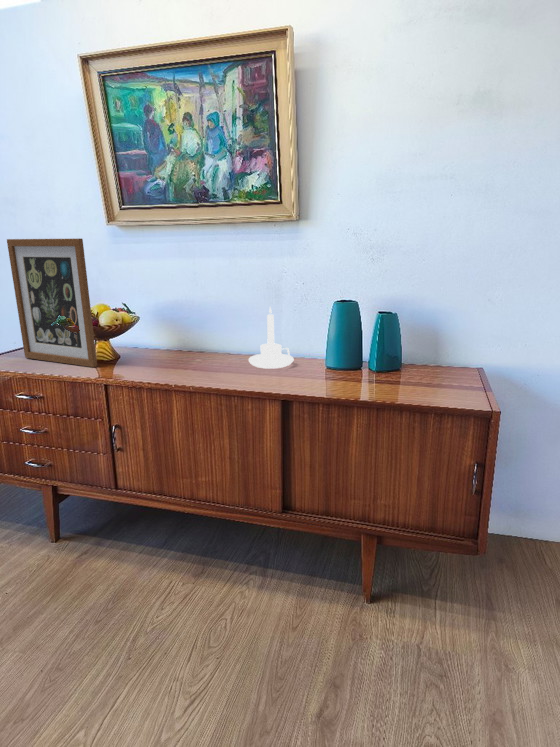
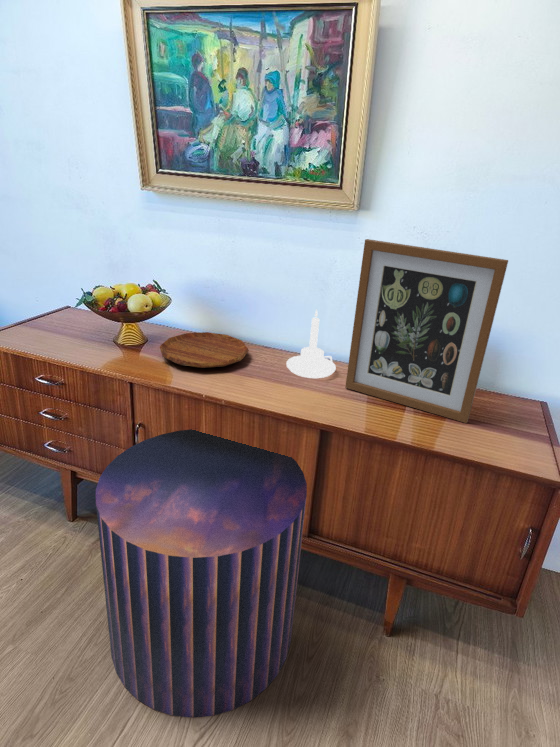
picture frame: present [7,239,97,367] -> present [345,239,508,423]
tray: none [131,345,214,368] -> present [160,332,249,368]
pouf: none [76,420,275,689] -> present [96,429,307,718]

